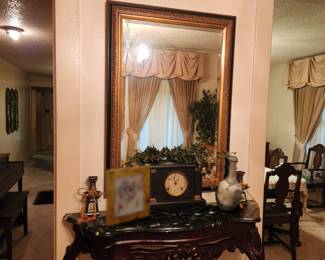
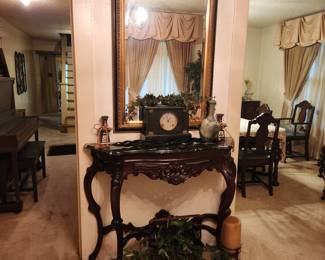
picture frame: present [106,165,150,226] -> none [116,106,148,149]

